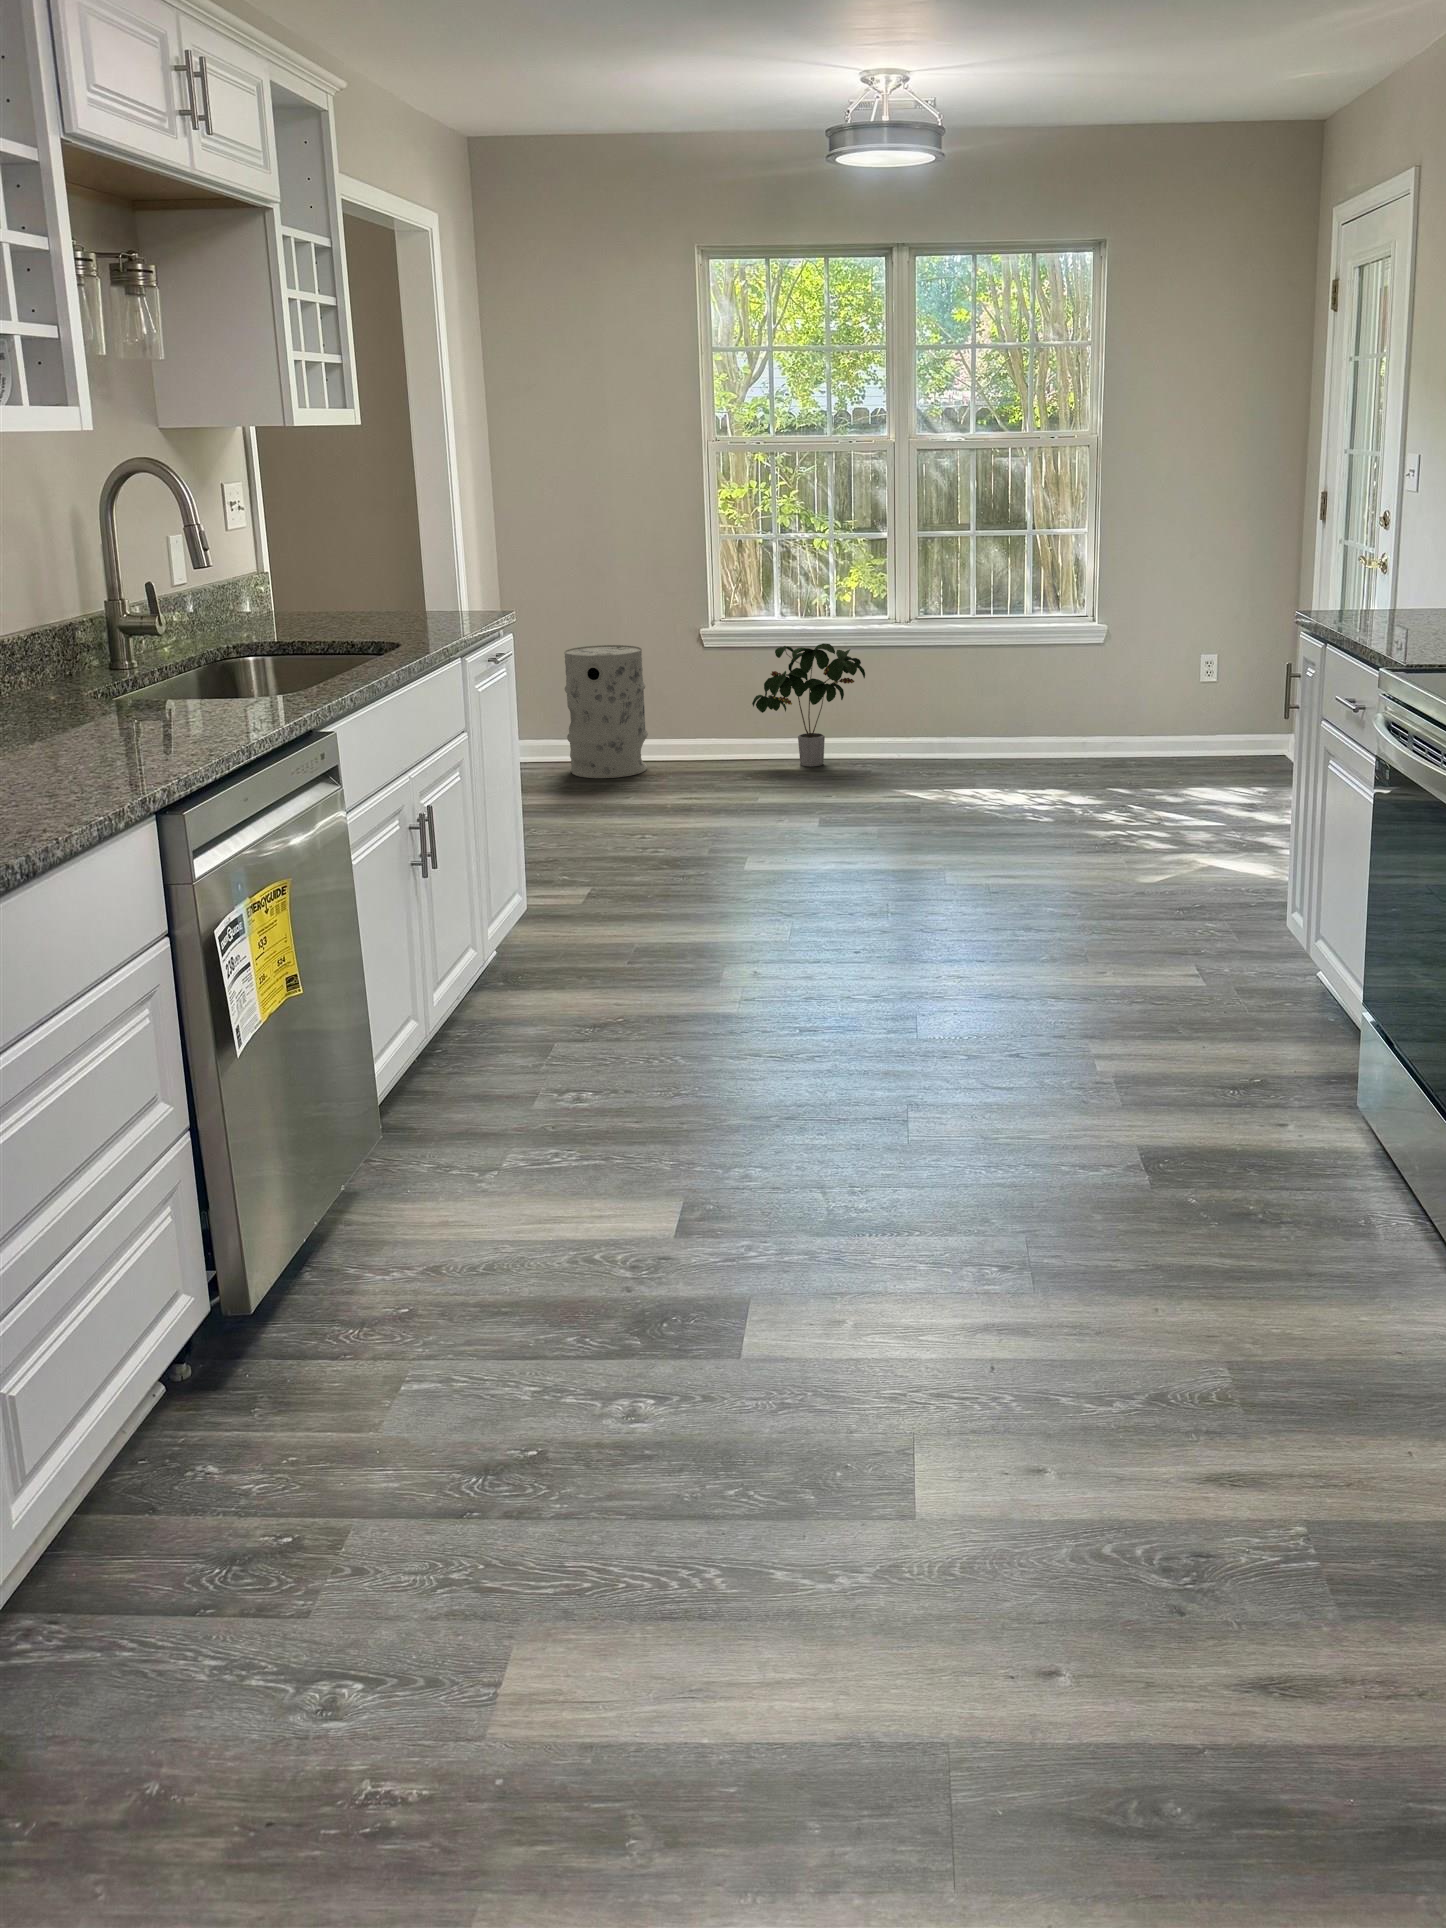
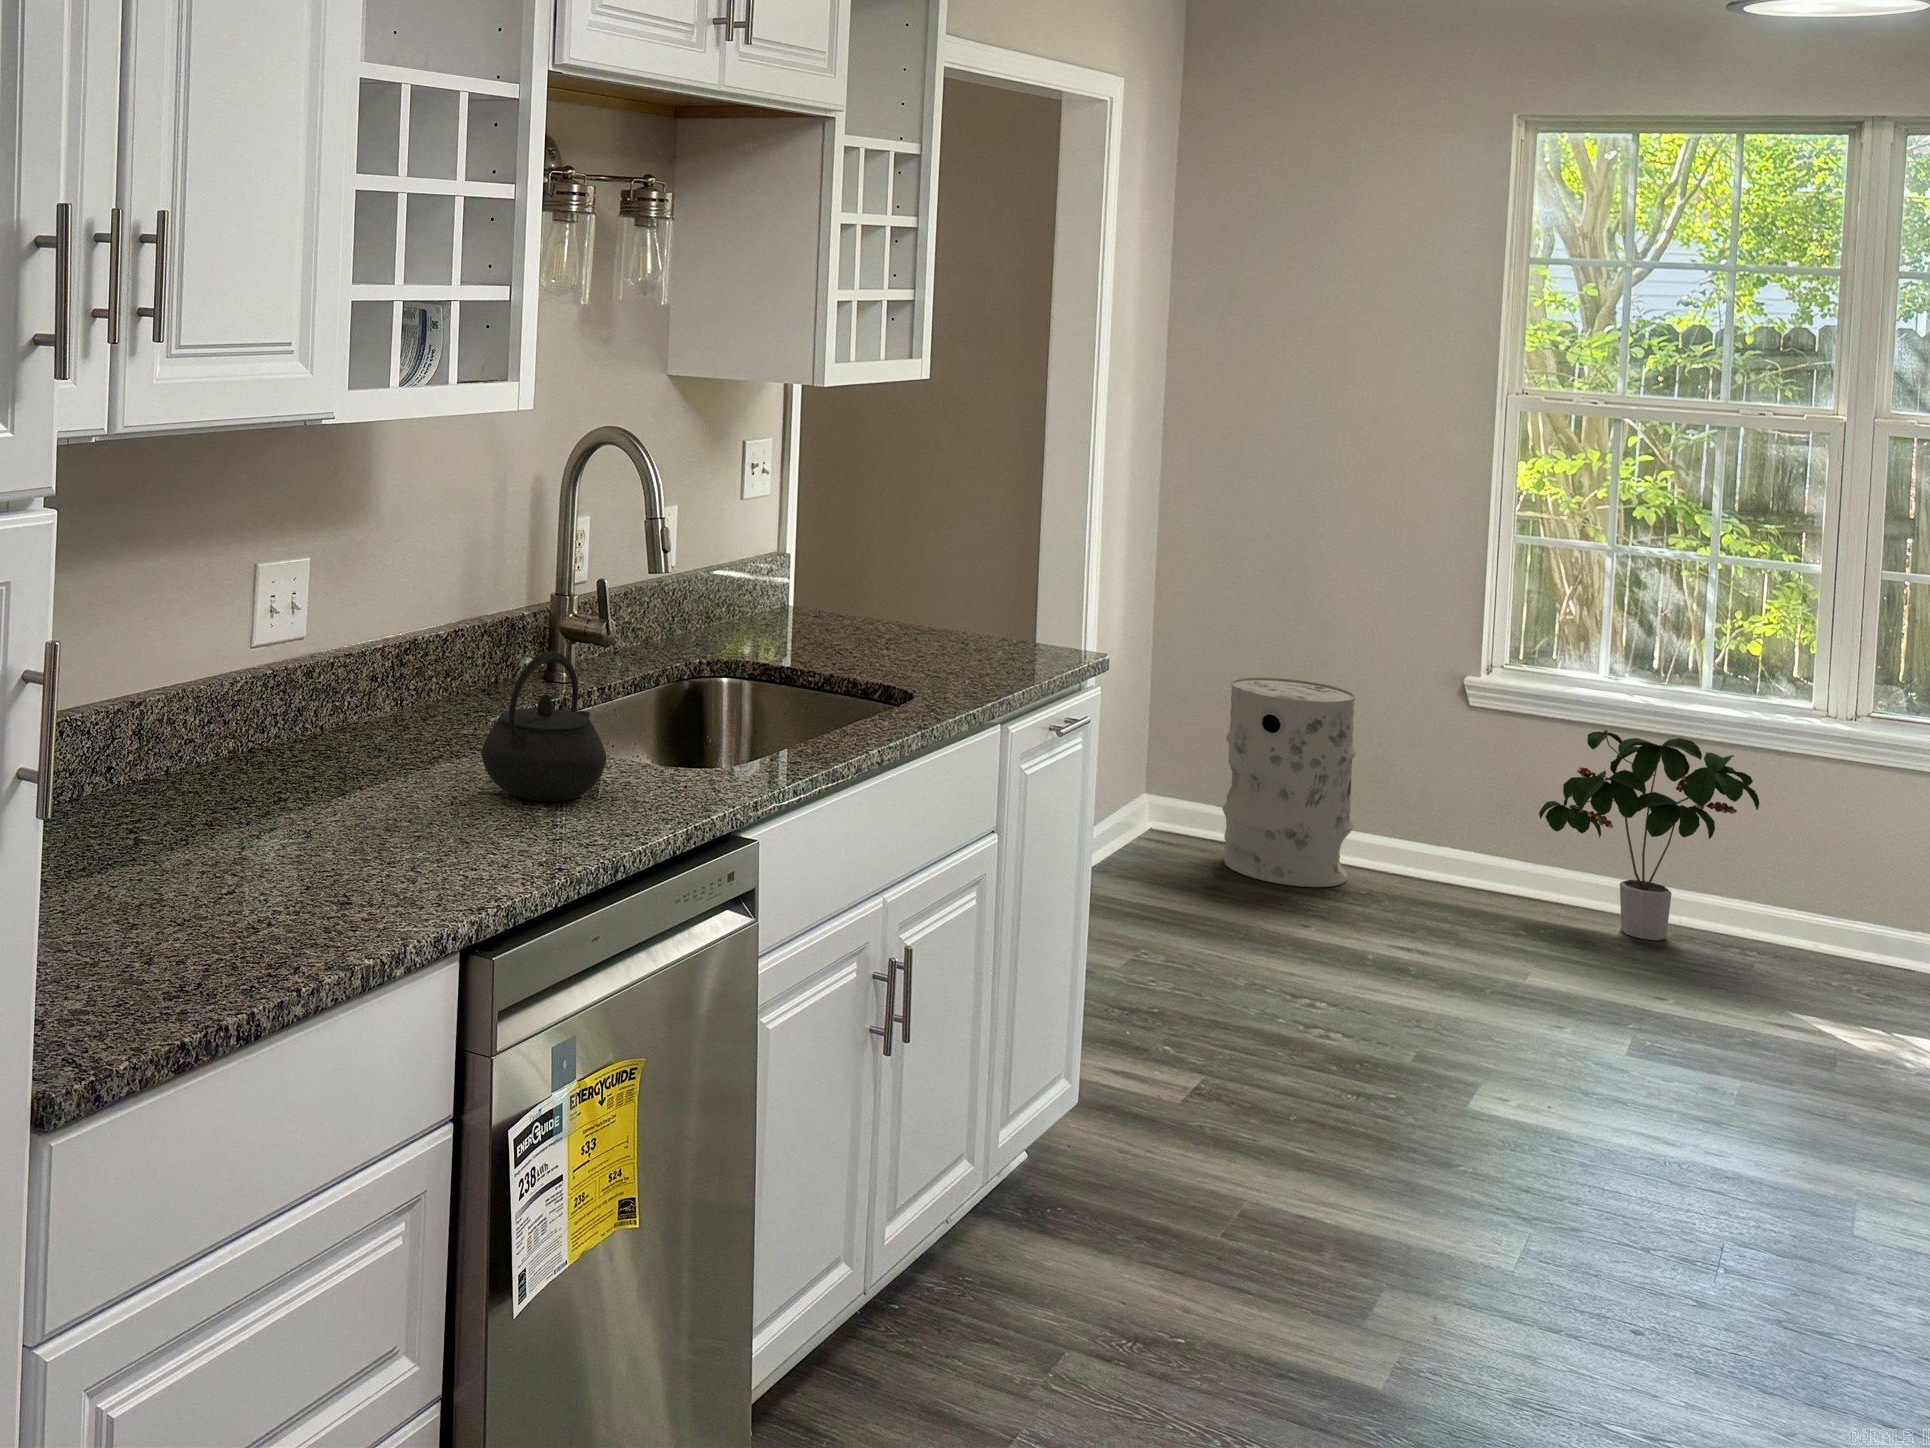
kettle: none [103,615,209,728] -> present [481,651,607,801]

